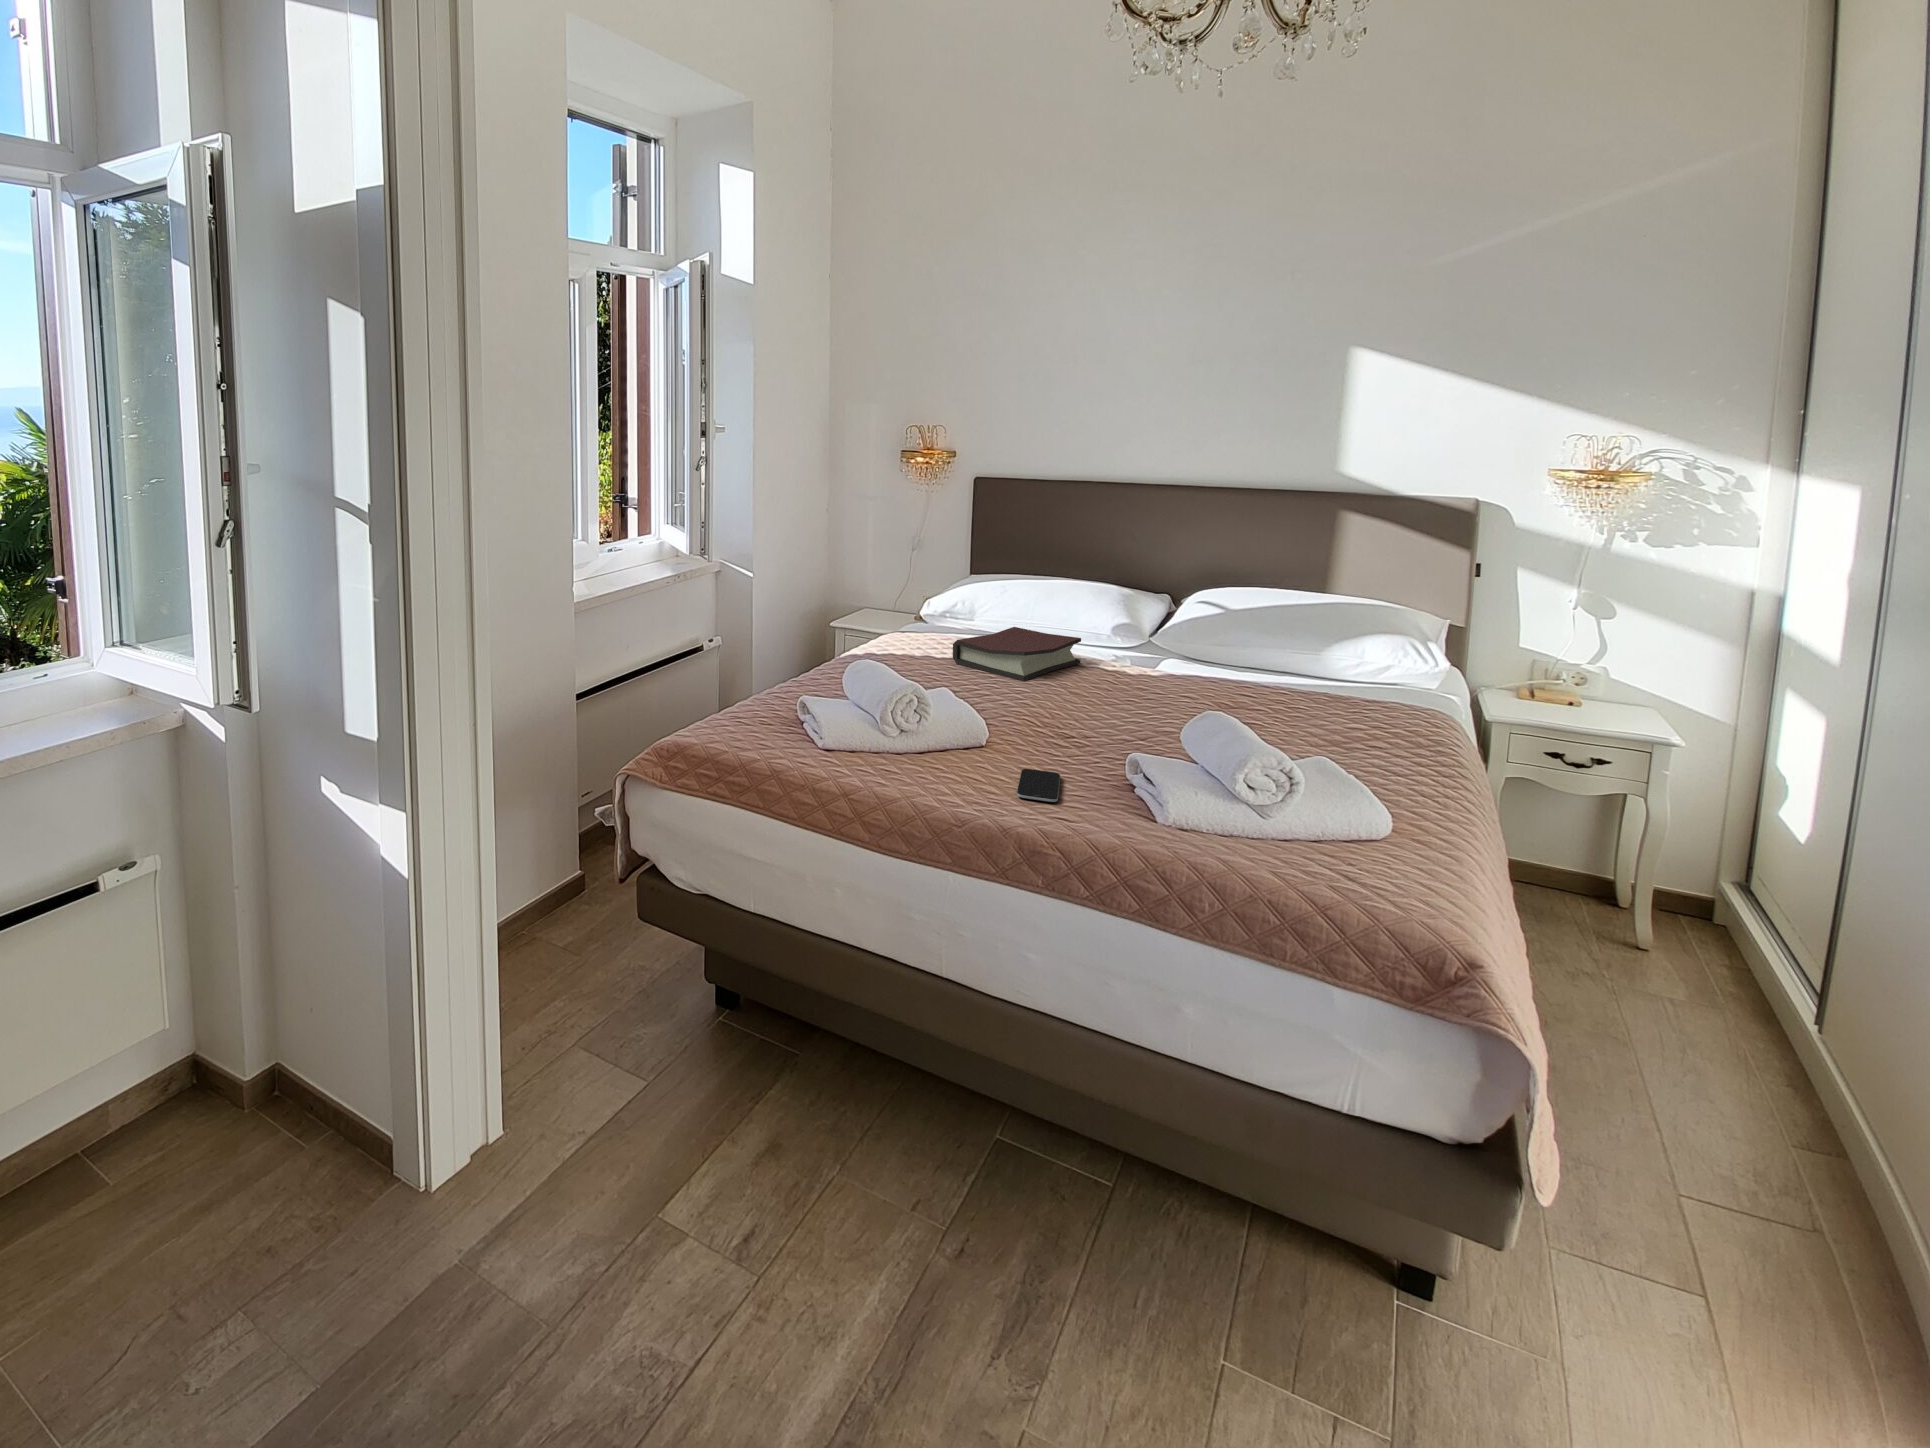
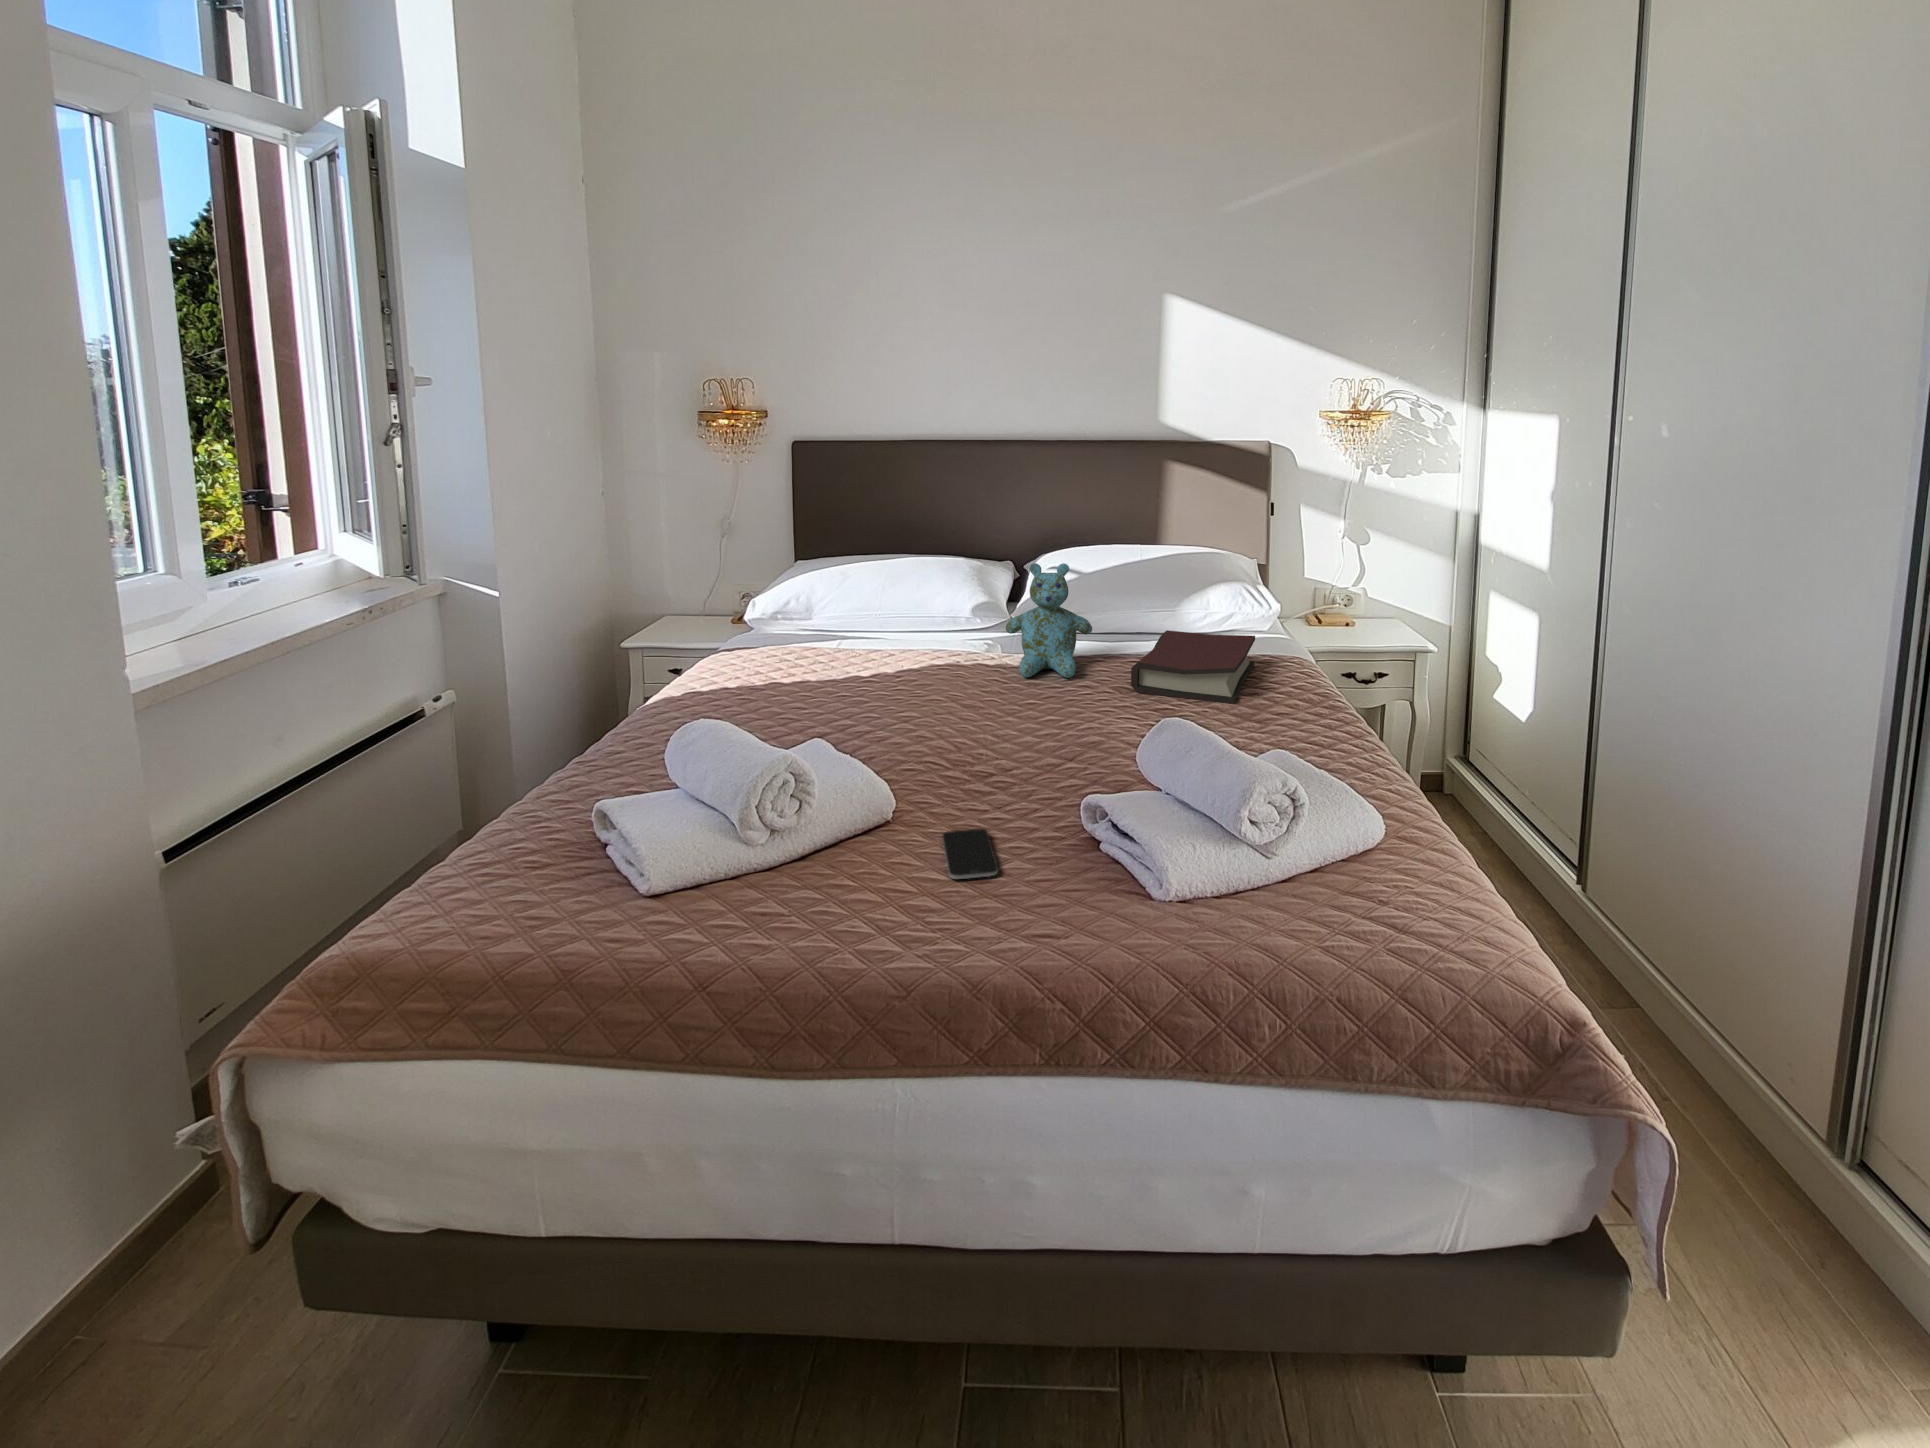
stuffed bear: none [1133,588,1219,692] -> present [1006,563,1092,678]
hardback book: present [953,627,1081,681] -> present [1131,630,1255,704]

